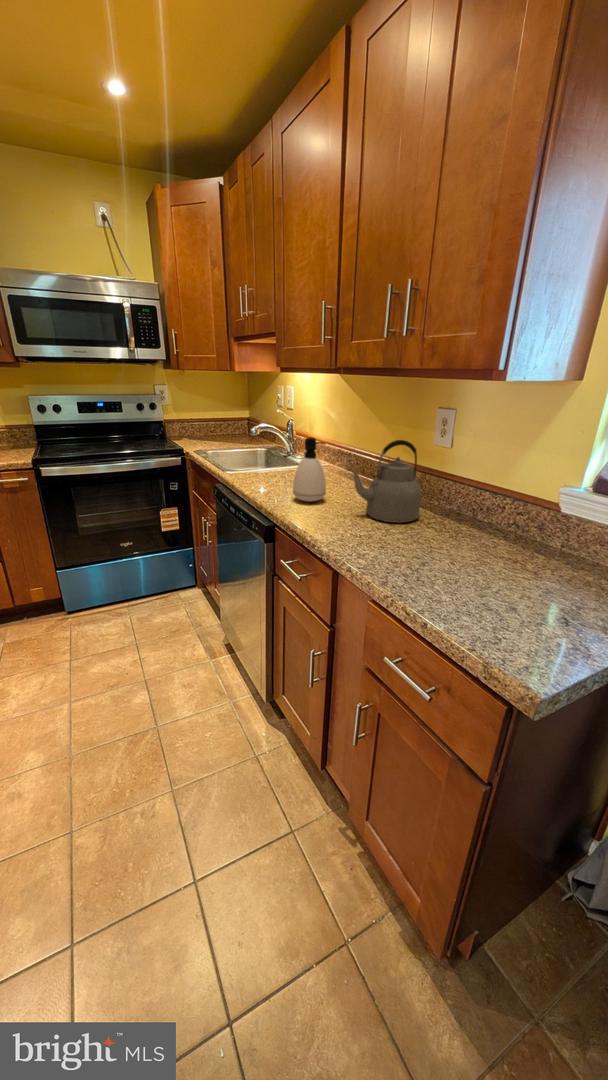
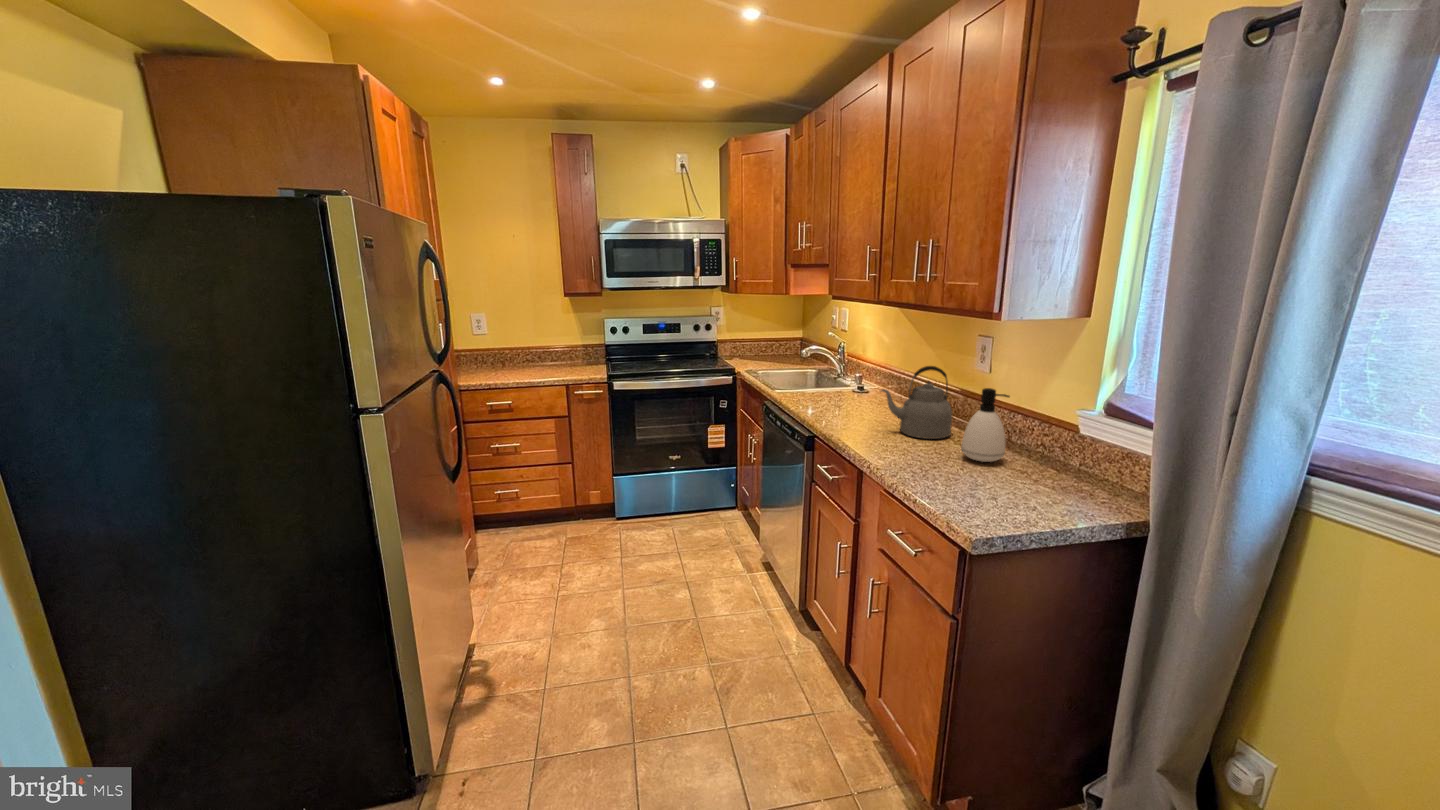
soap dispenser: present [293,437,326,502] -> present [962,388,1010,462]

